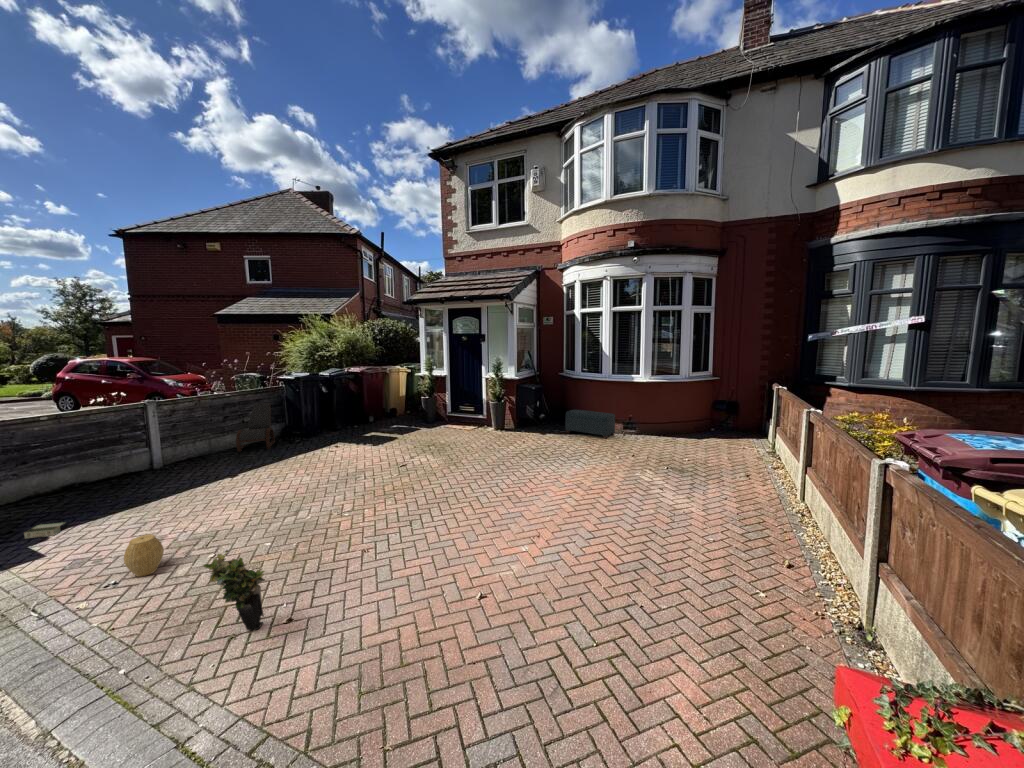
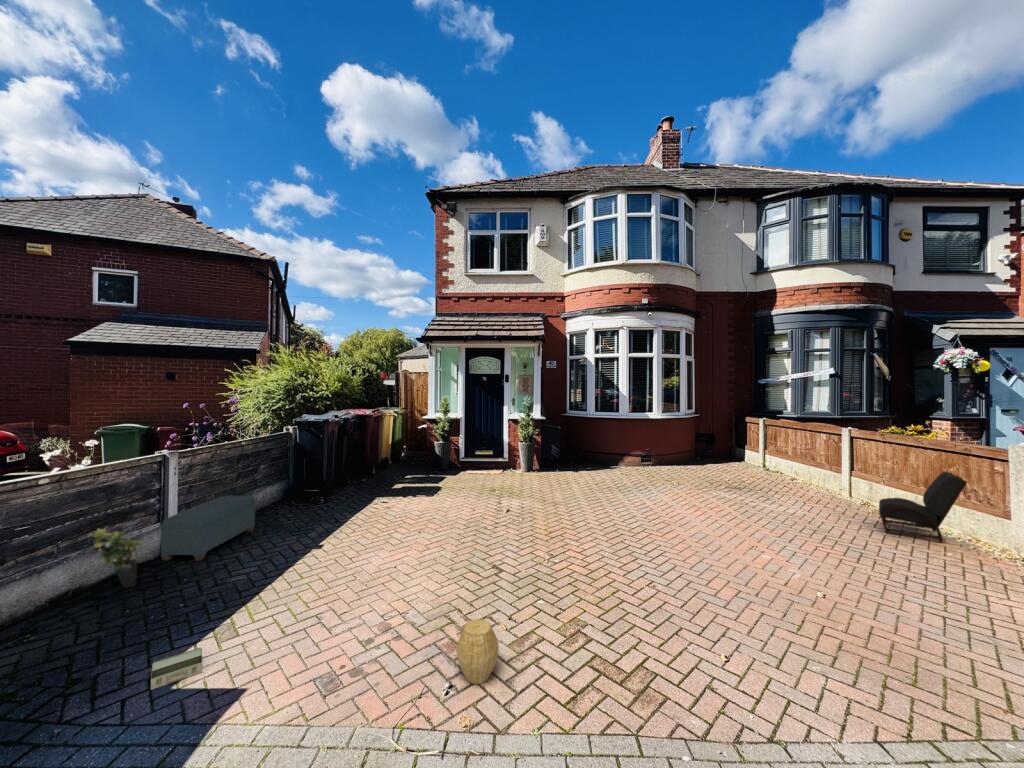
lounge chair: present [236,403,275,452] -> present [879,472,967,543]
bench: present [565,410,615,439] -> present [161,496,255,561]
potted plant: present [203,552,265,631] -> present [90,527,142,588]

